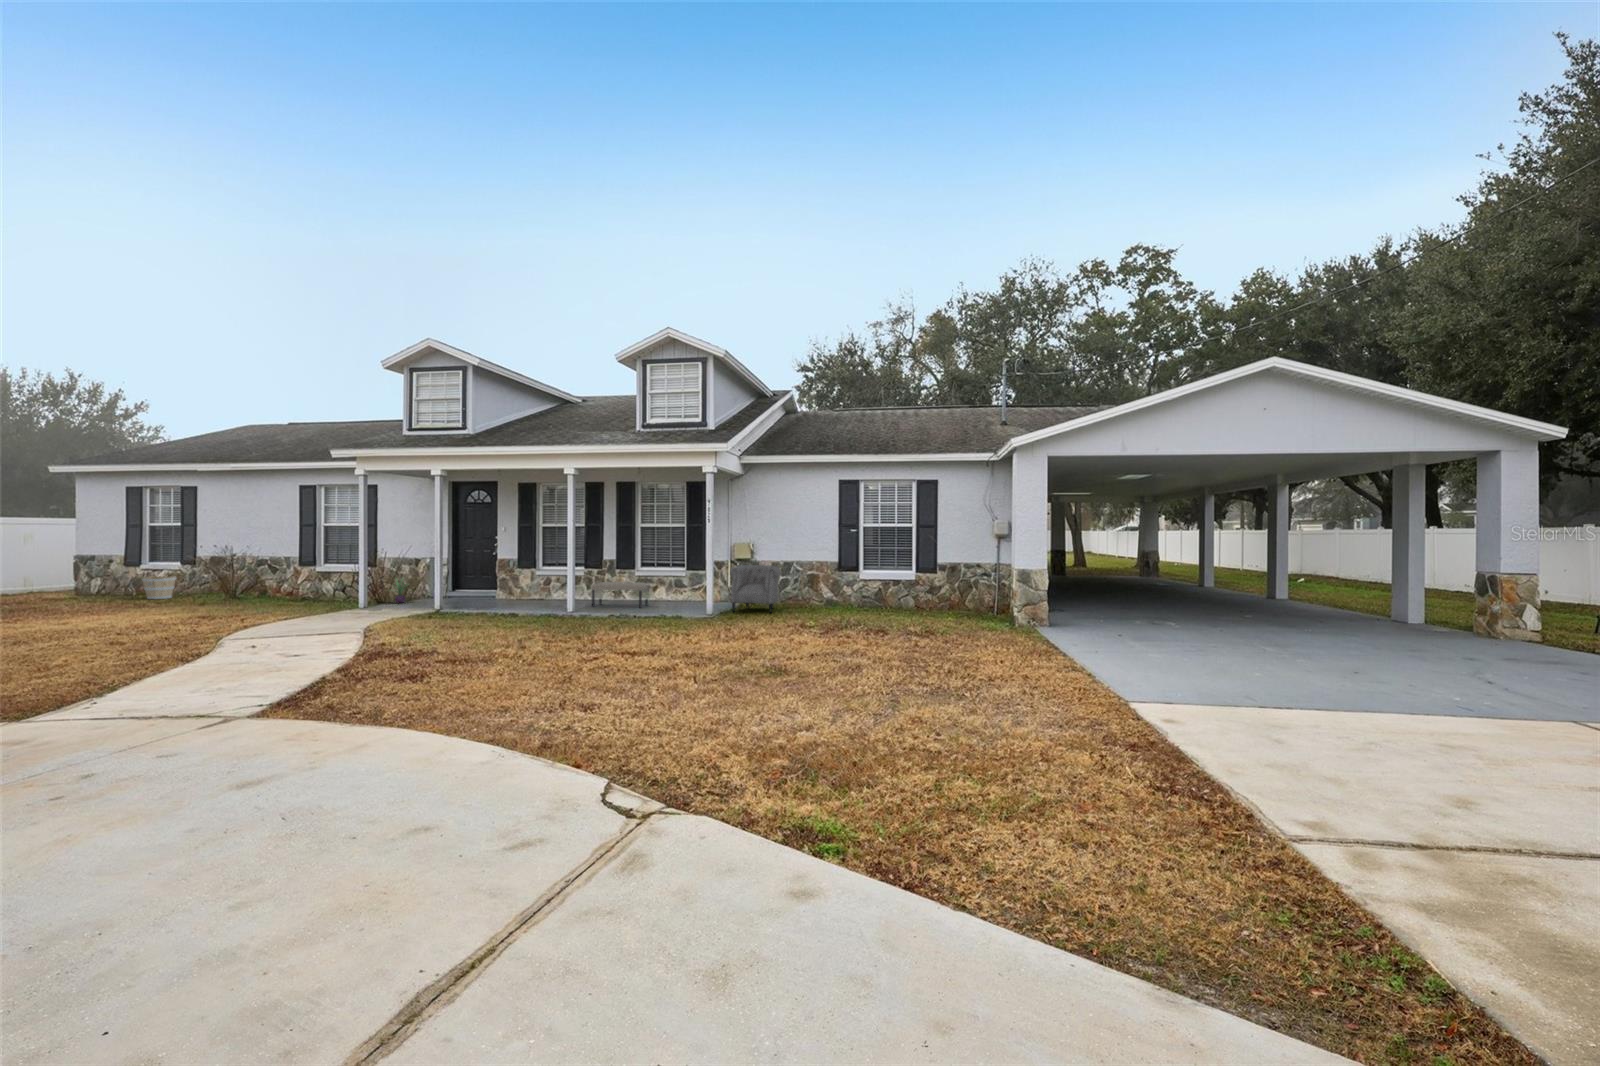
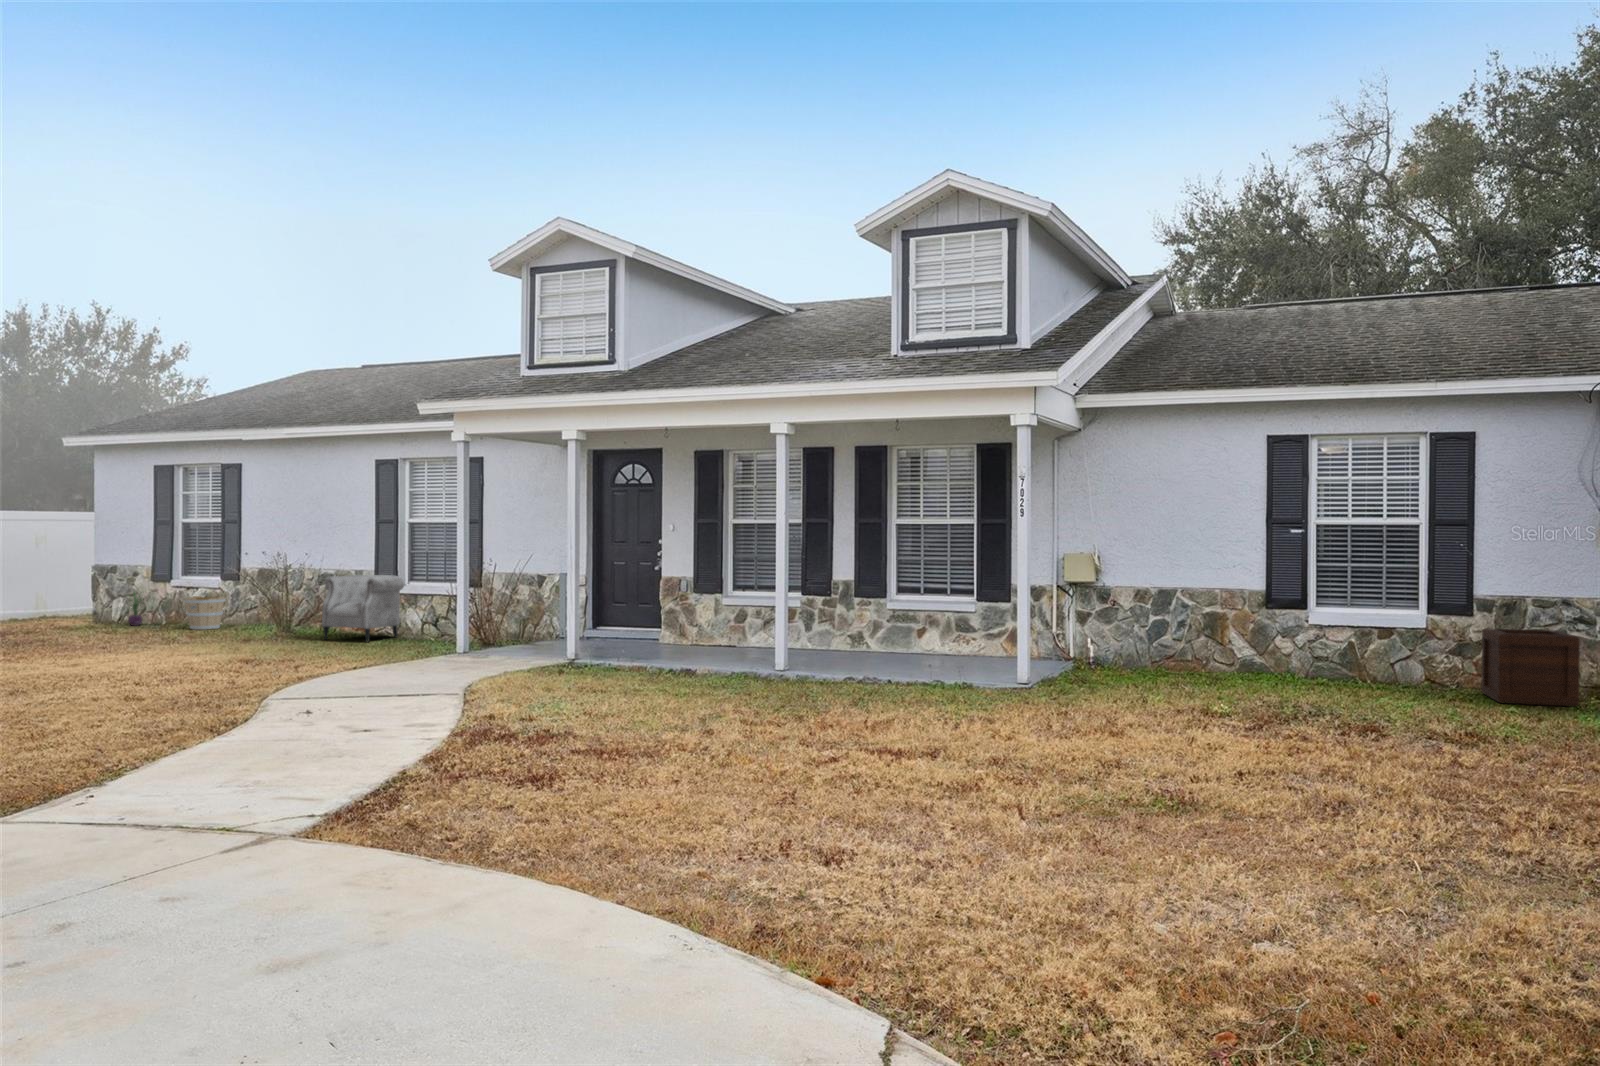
chair: present [730,565,781,613] -> present [322,575,404,642]
decorative plant: present [395,580,407,603] -> present [128,592,142,626]
wooden crate: none [937,580,977,617] -> present [1482,628,1580,707]
bench: present [591,582,648,608] -> none [810,619,907,665]

